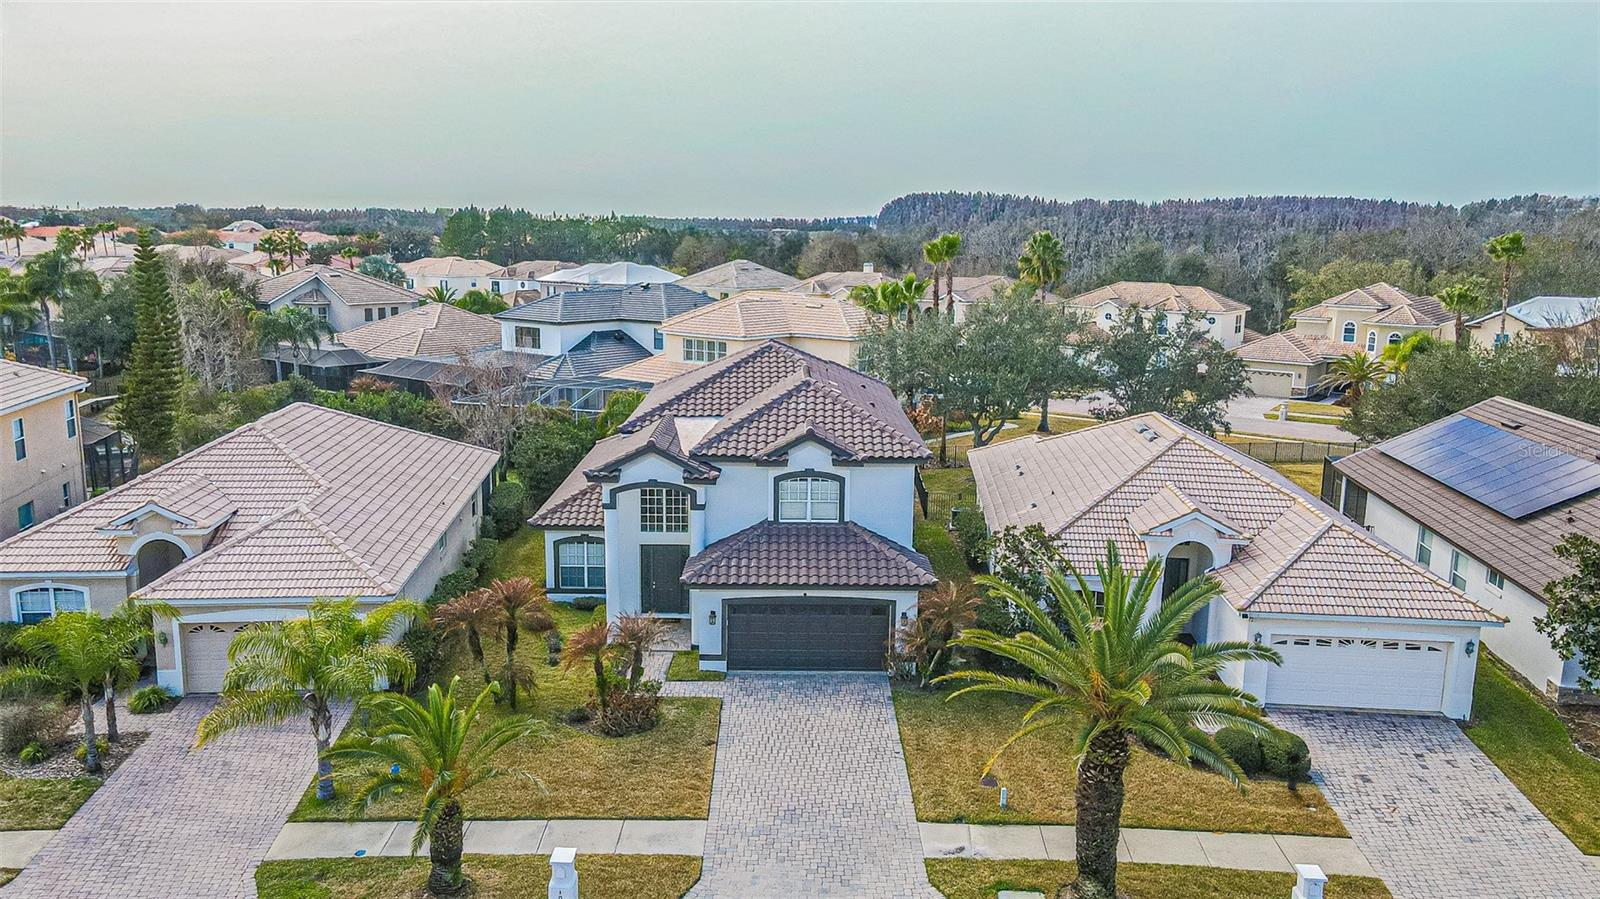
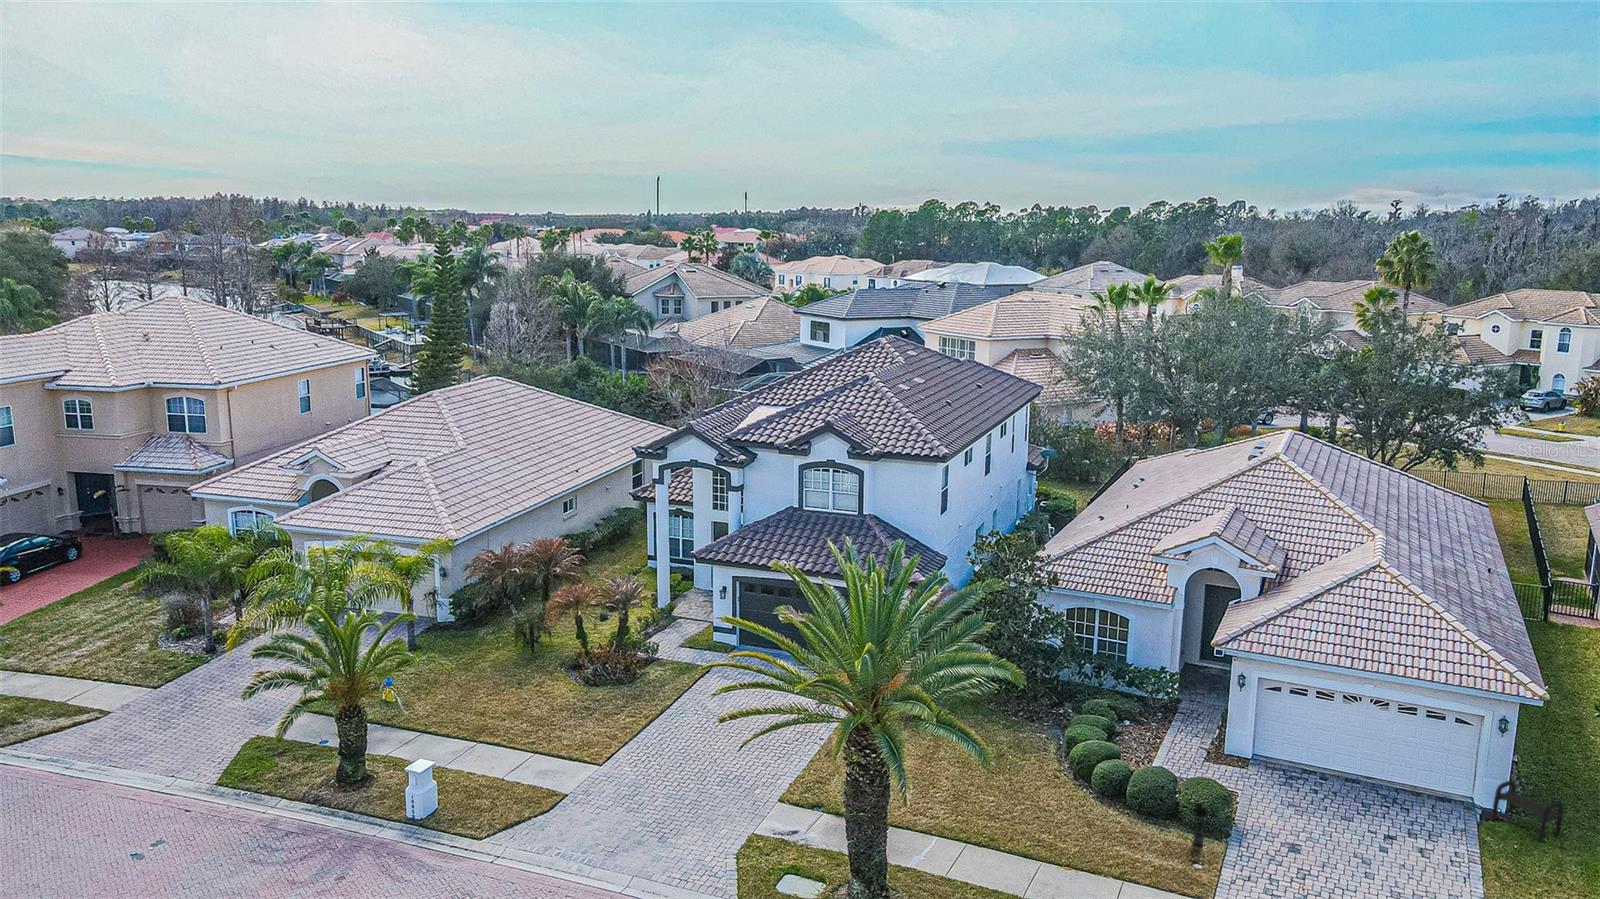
bench: none [1462,693,1518,738] -> present [1492,781,1564,842]

